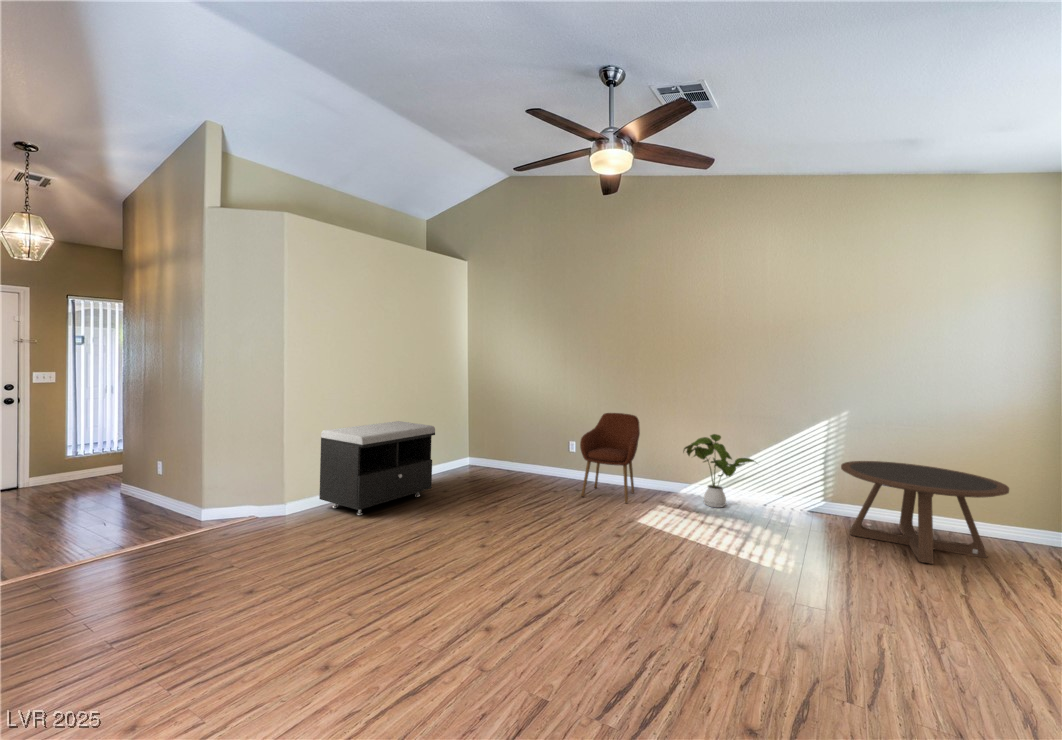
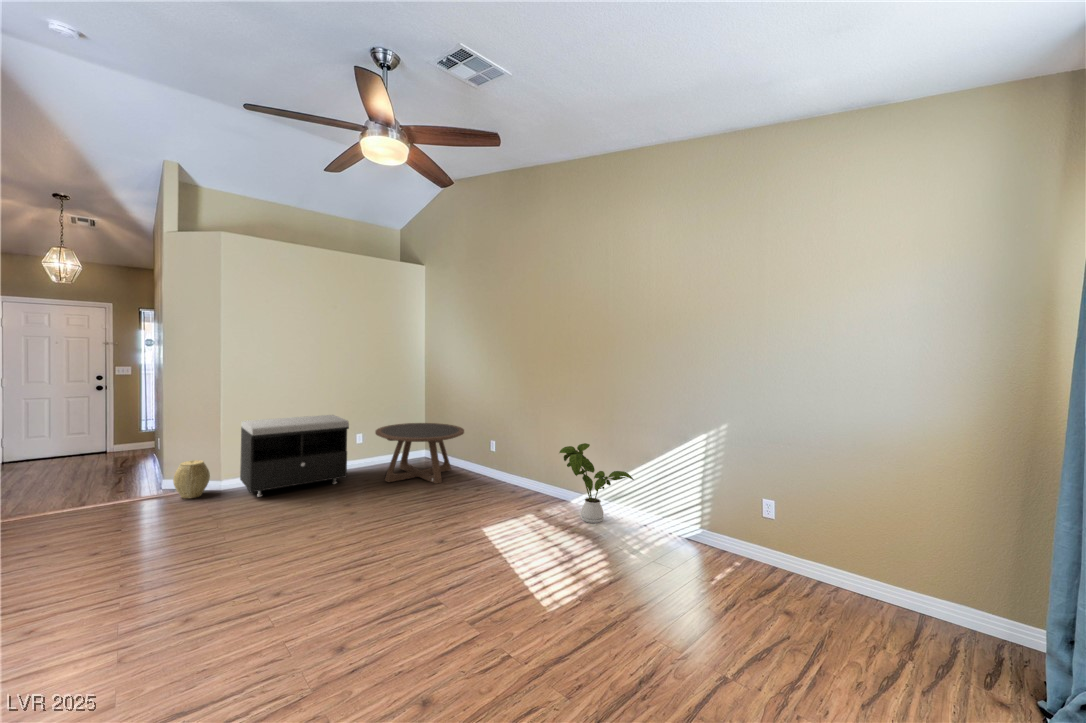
armchair: present [580,413,640,503] -> none [471,415,541,509]
coffee table: present [841,461,1009,564] -> present [375,423,464,484]
woven basket: none [258,479,296,524] -> present [173,460,210,499]

